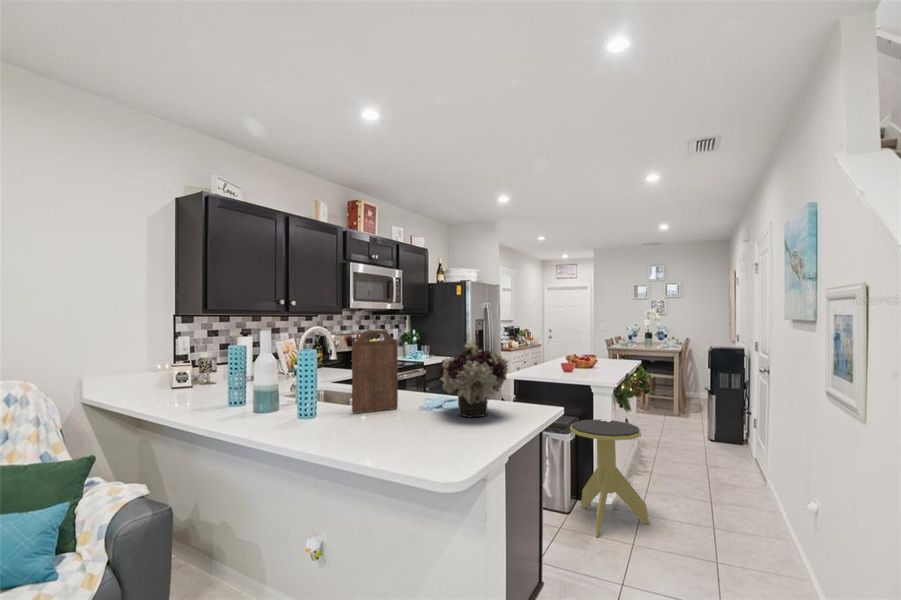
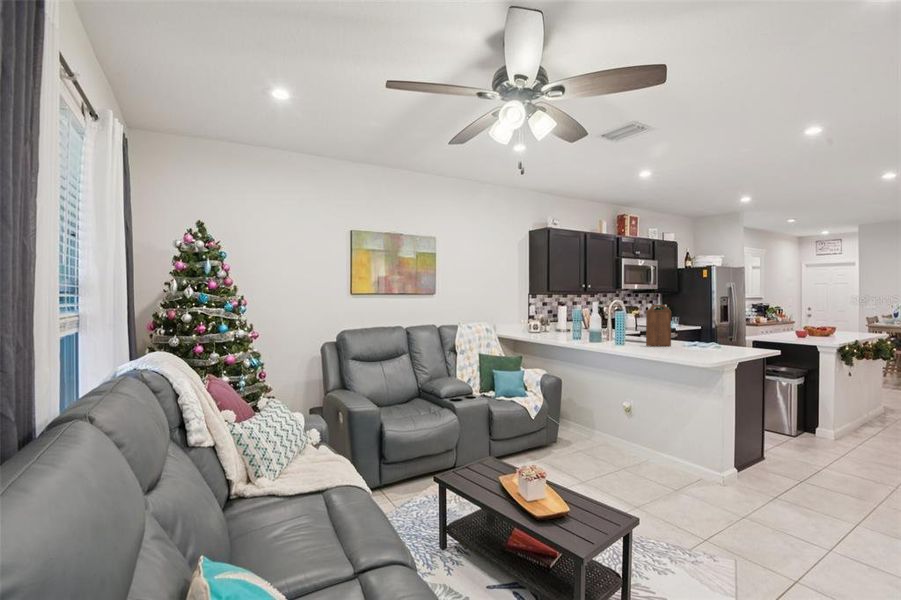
flower arrangement: present [438,341,508,417] -> none [696,311,741,351]
side table: present [570,419,649,537] -> none [798,373,869,451]

